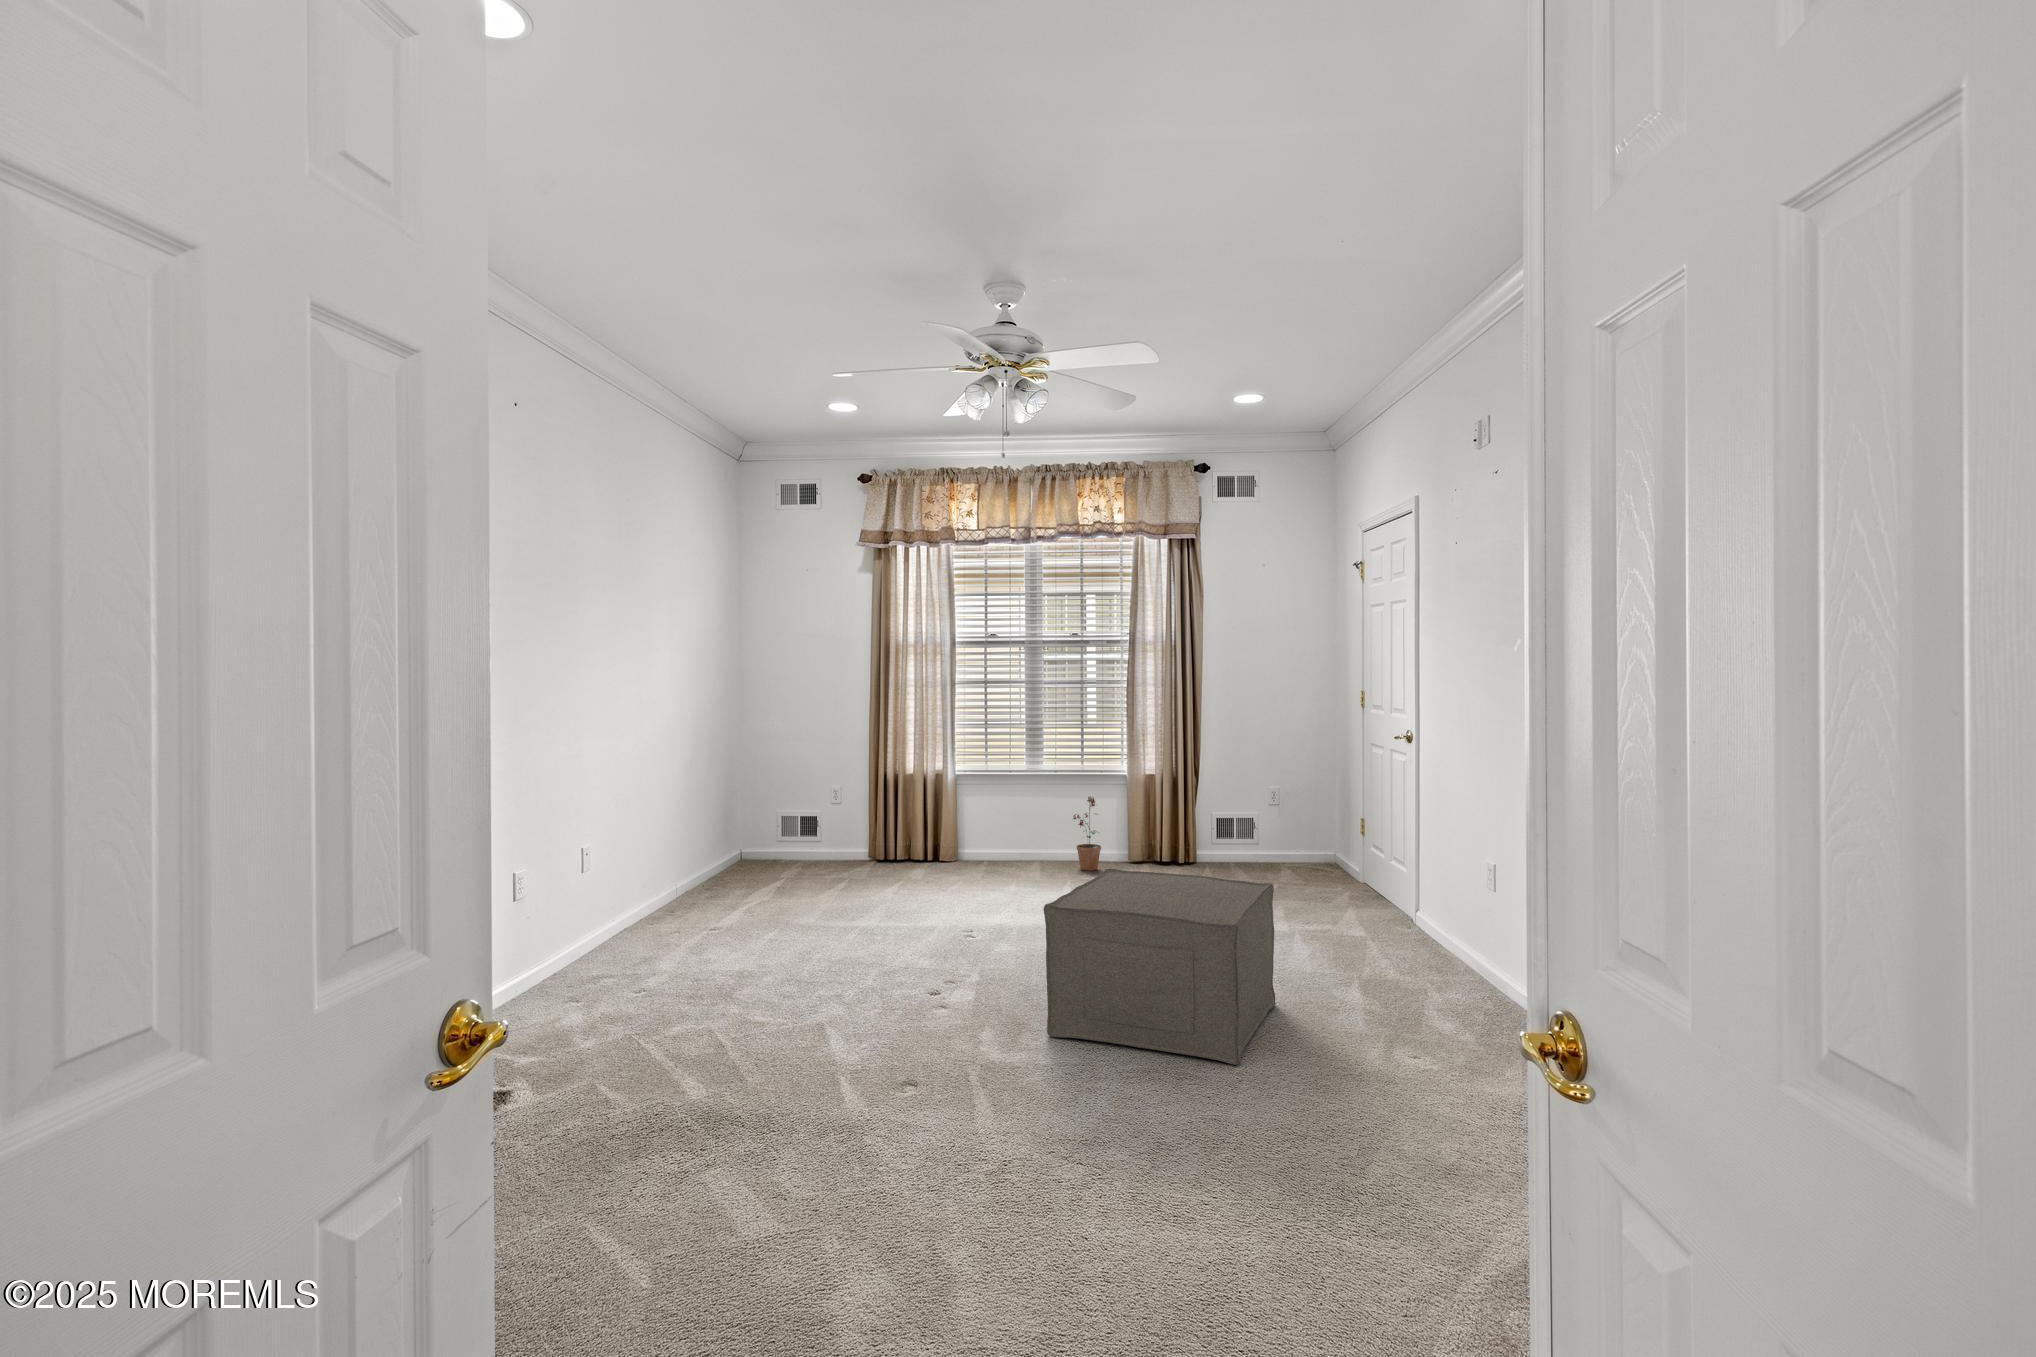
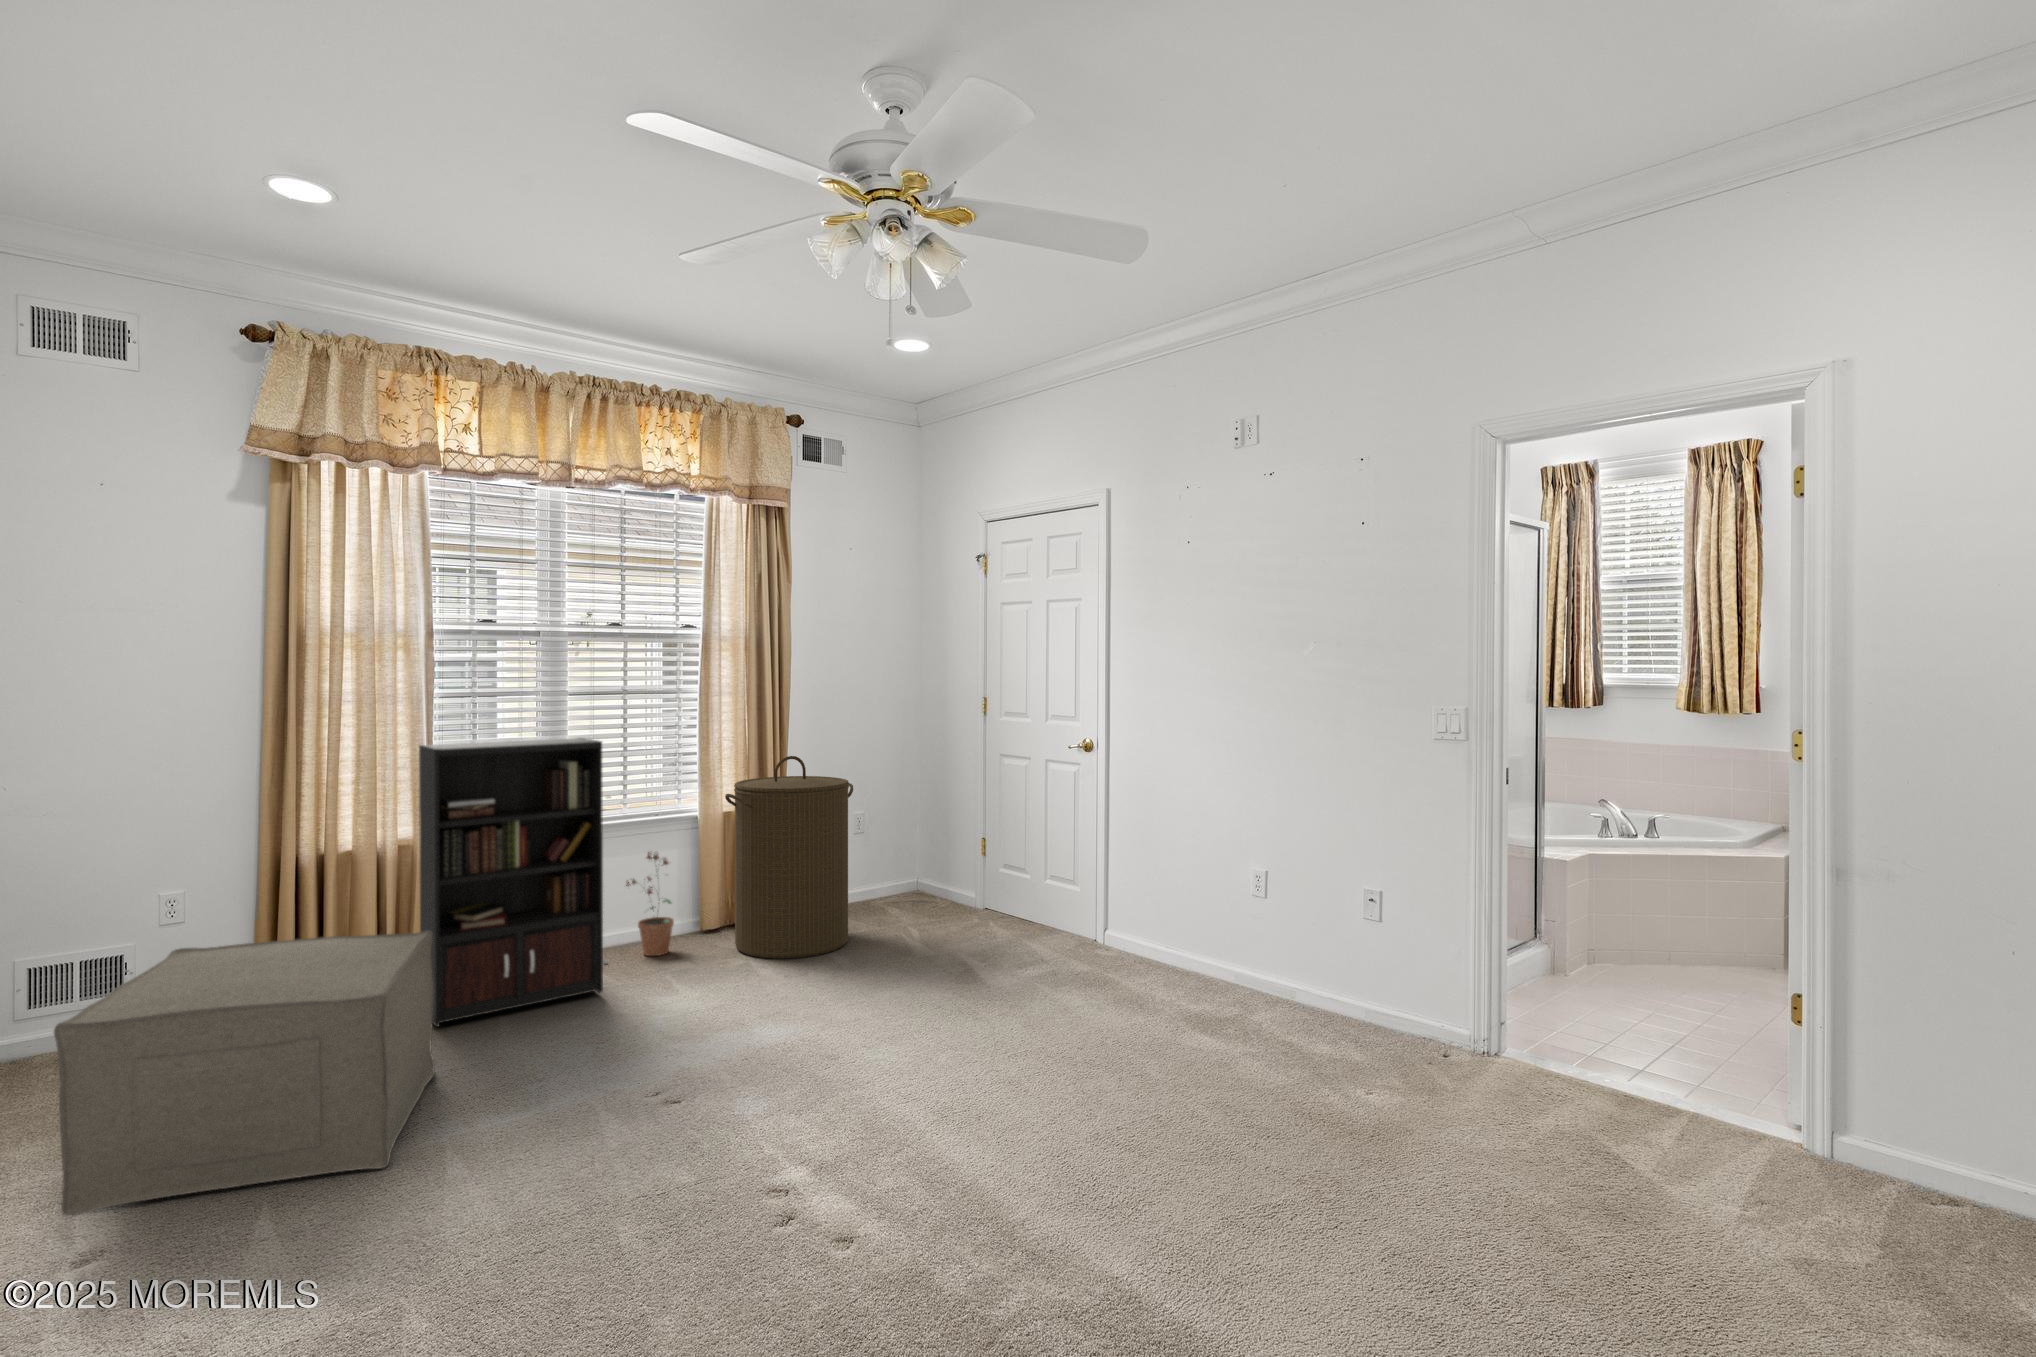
bookcase: none [924,712,1054,881] -> present [419,738,607,1027]
laundry hamper: none [1125,733,1233,887] -> present [725,756,853,959]
ottoman: present [1044,869,1276,1065] -> present [54,931,435,1215]

